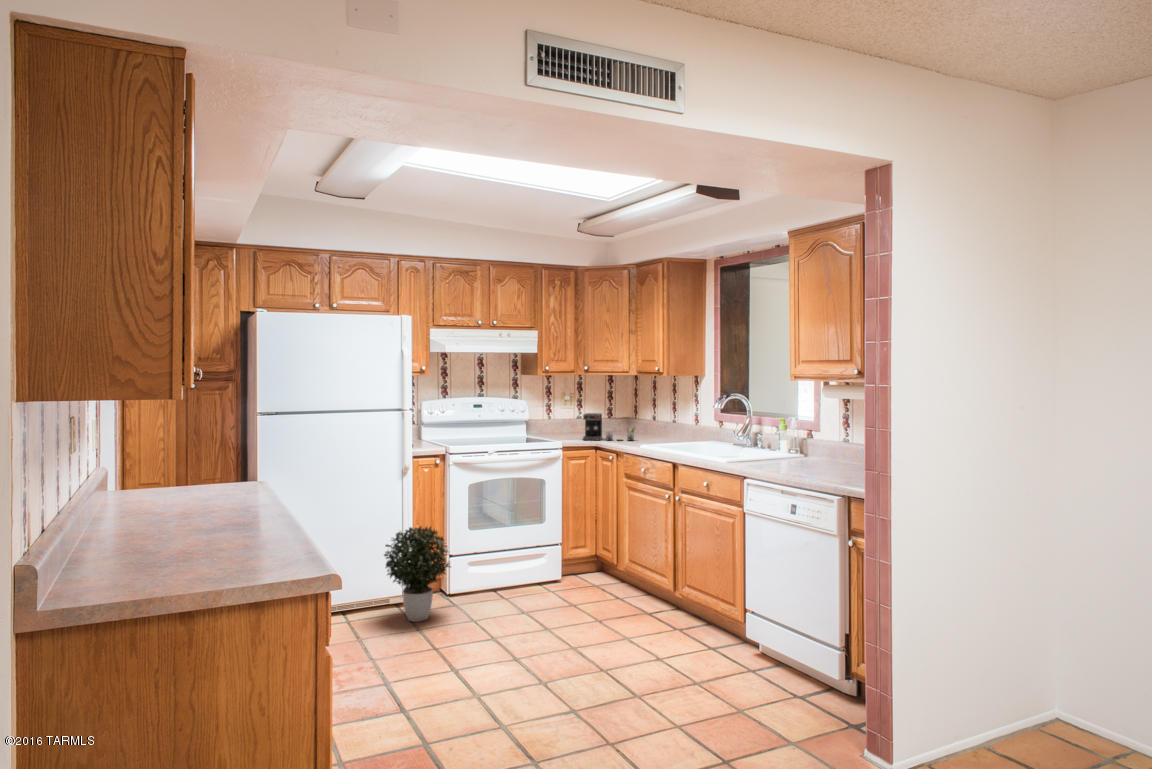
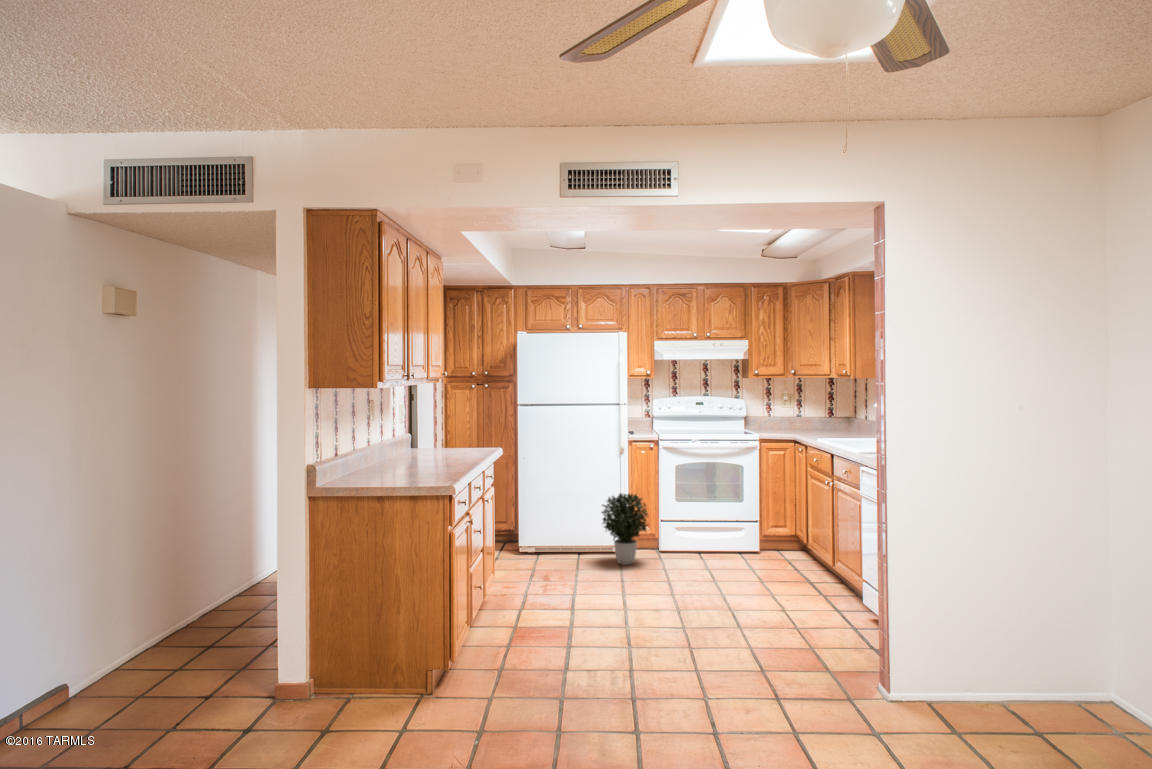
coffee maker: present [583,413,635,440] -> none [785,411,833,435]

